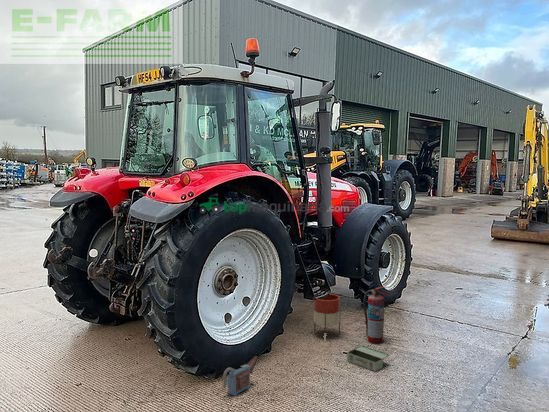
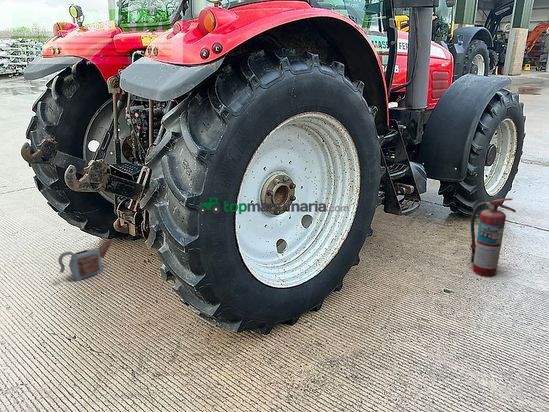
planter: present [314,294,340,334] -> none [395,204,437,269]
toolbox: present [347,346,389,371] -> none [452,283,519,327]
watering can: present [223,356,258,396] -> present [58,239,113,280]

